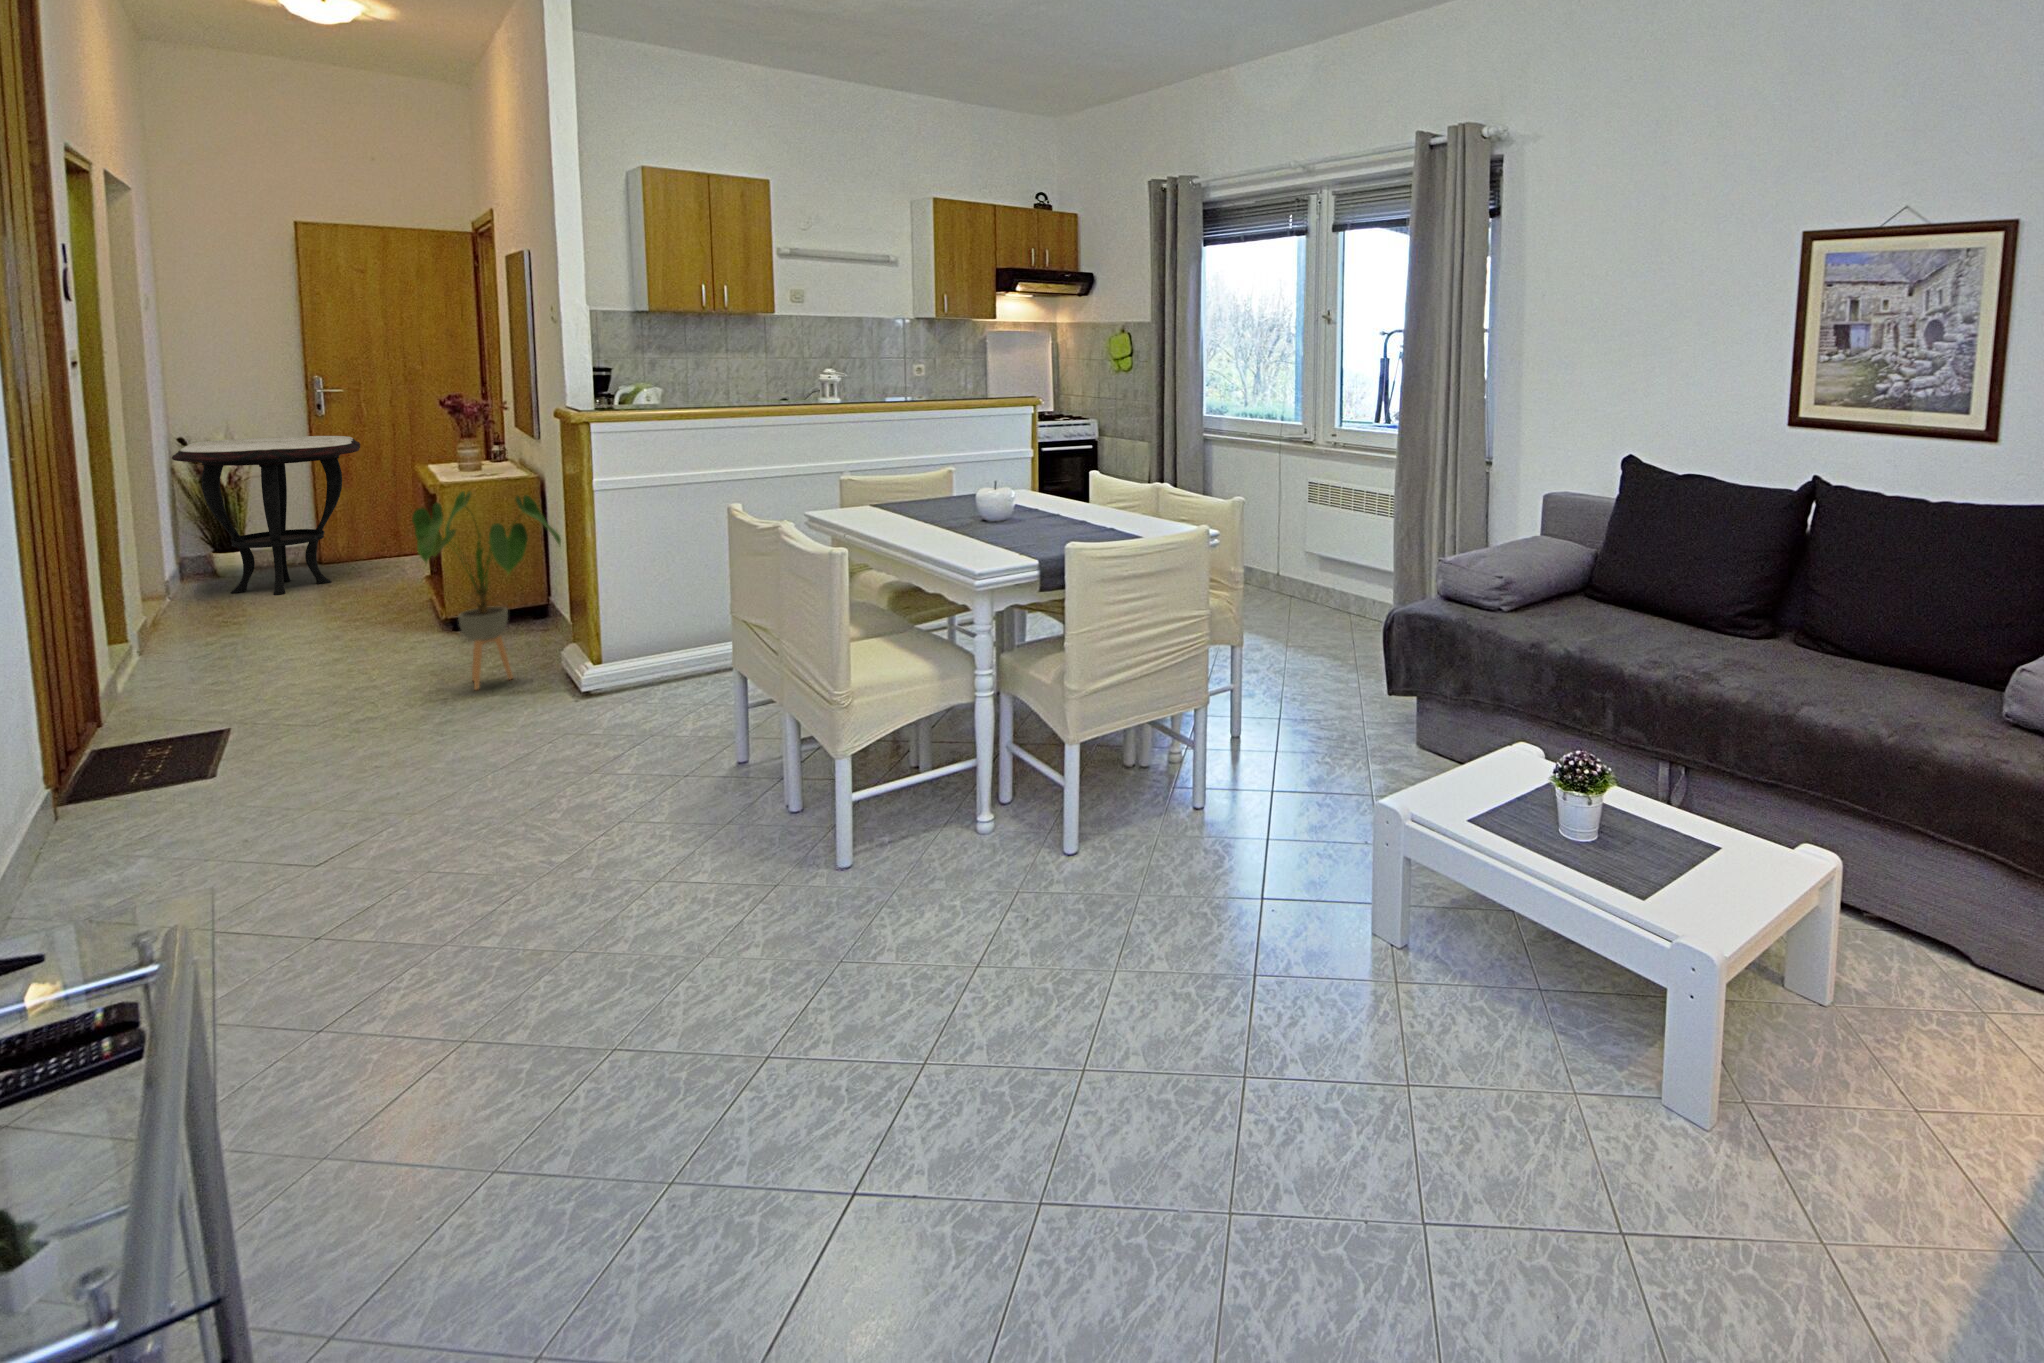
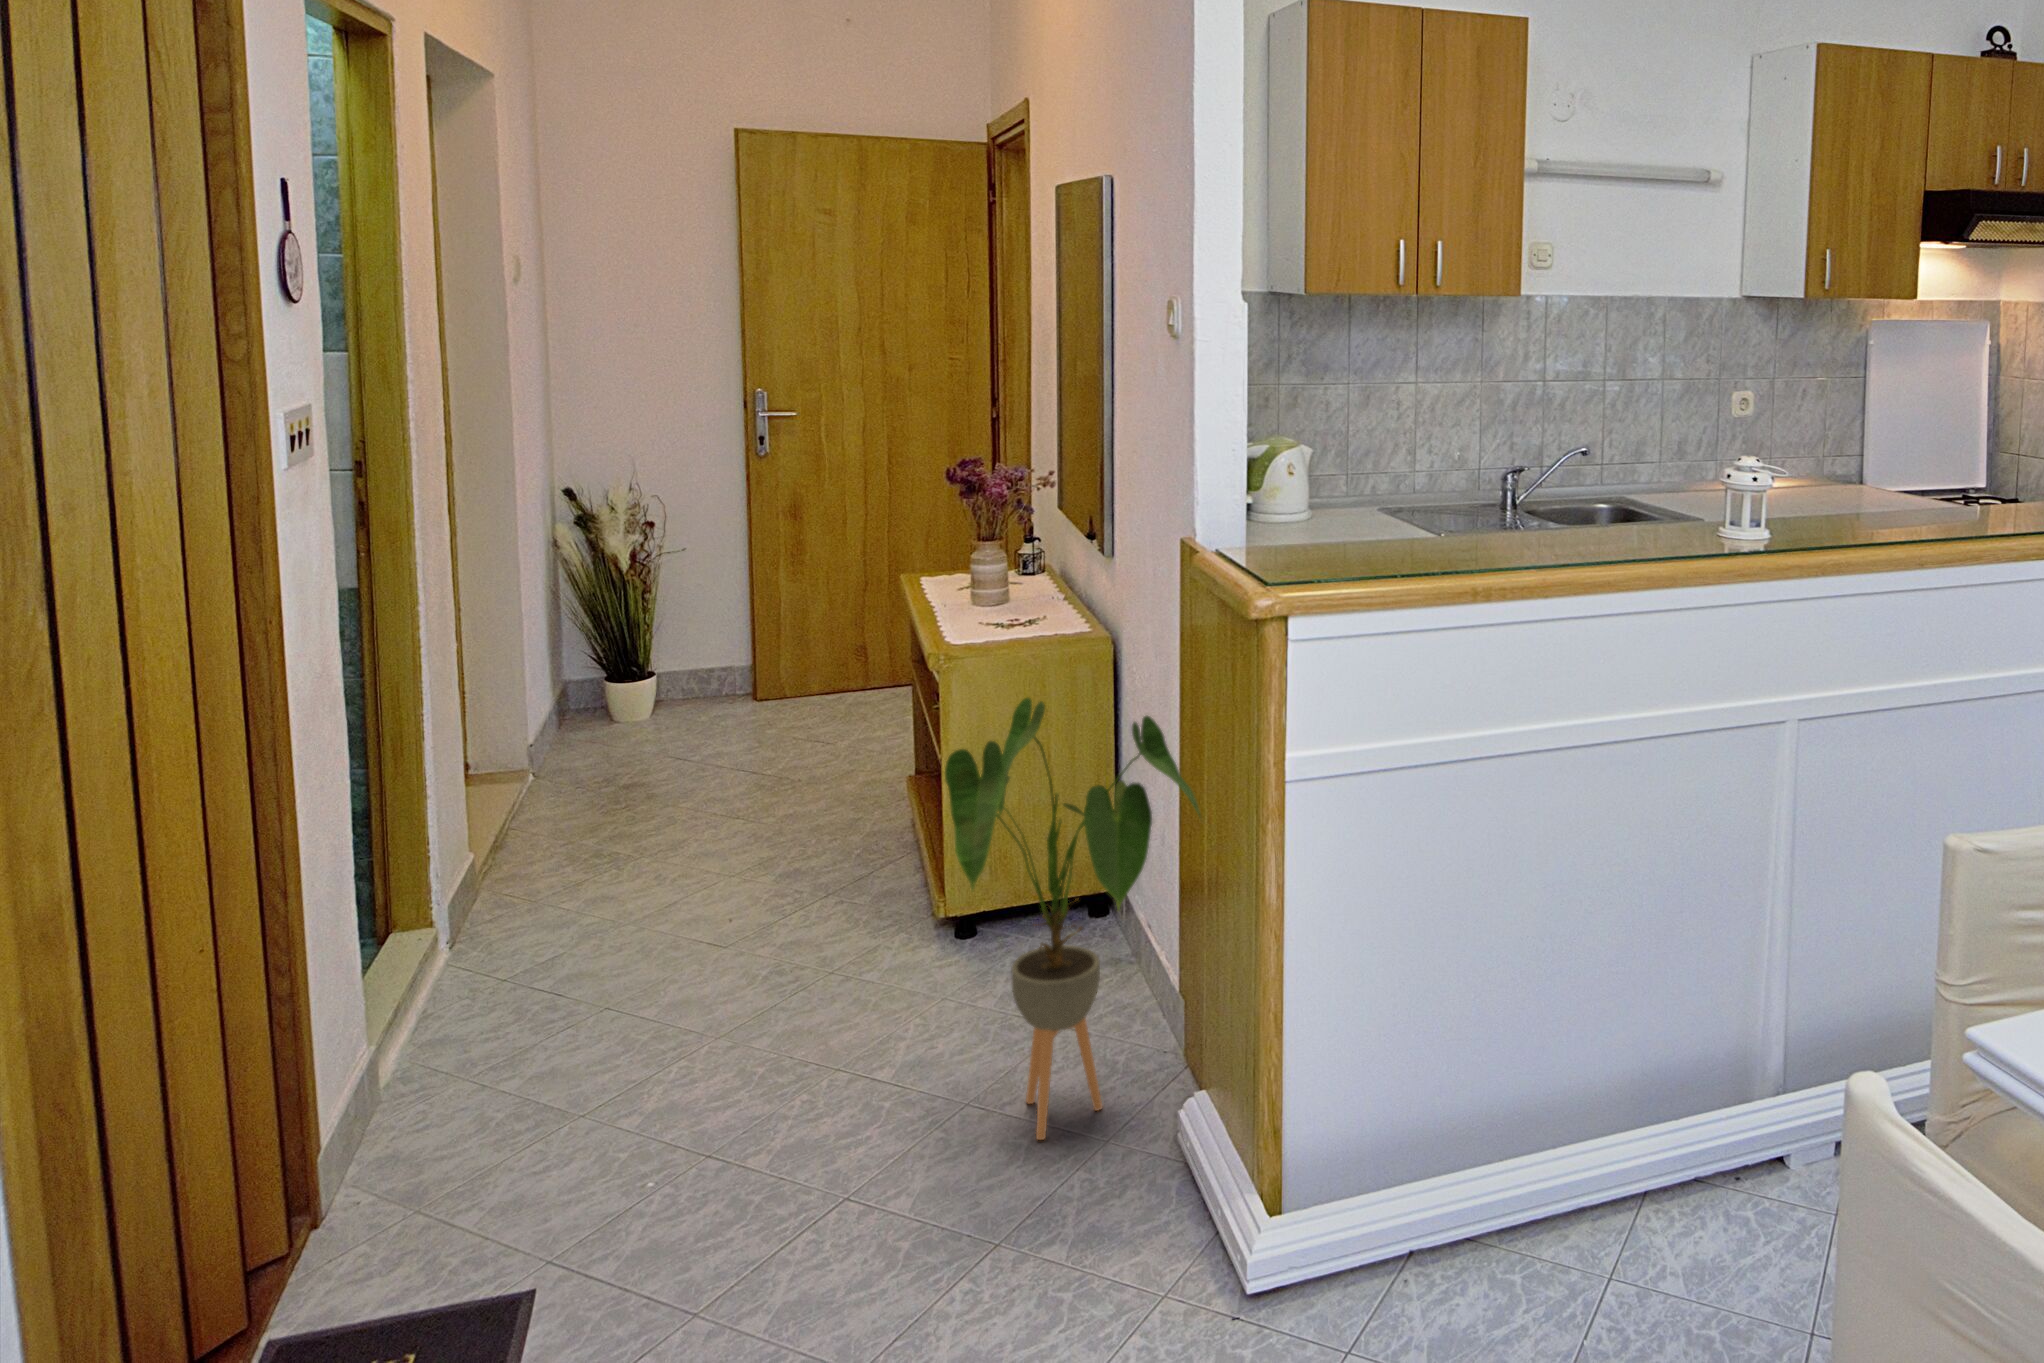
side table: present [172,436,360,595] -> none [557,495,813,775]

